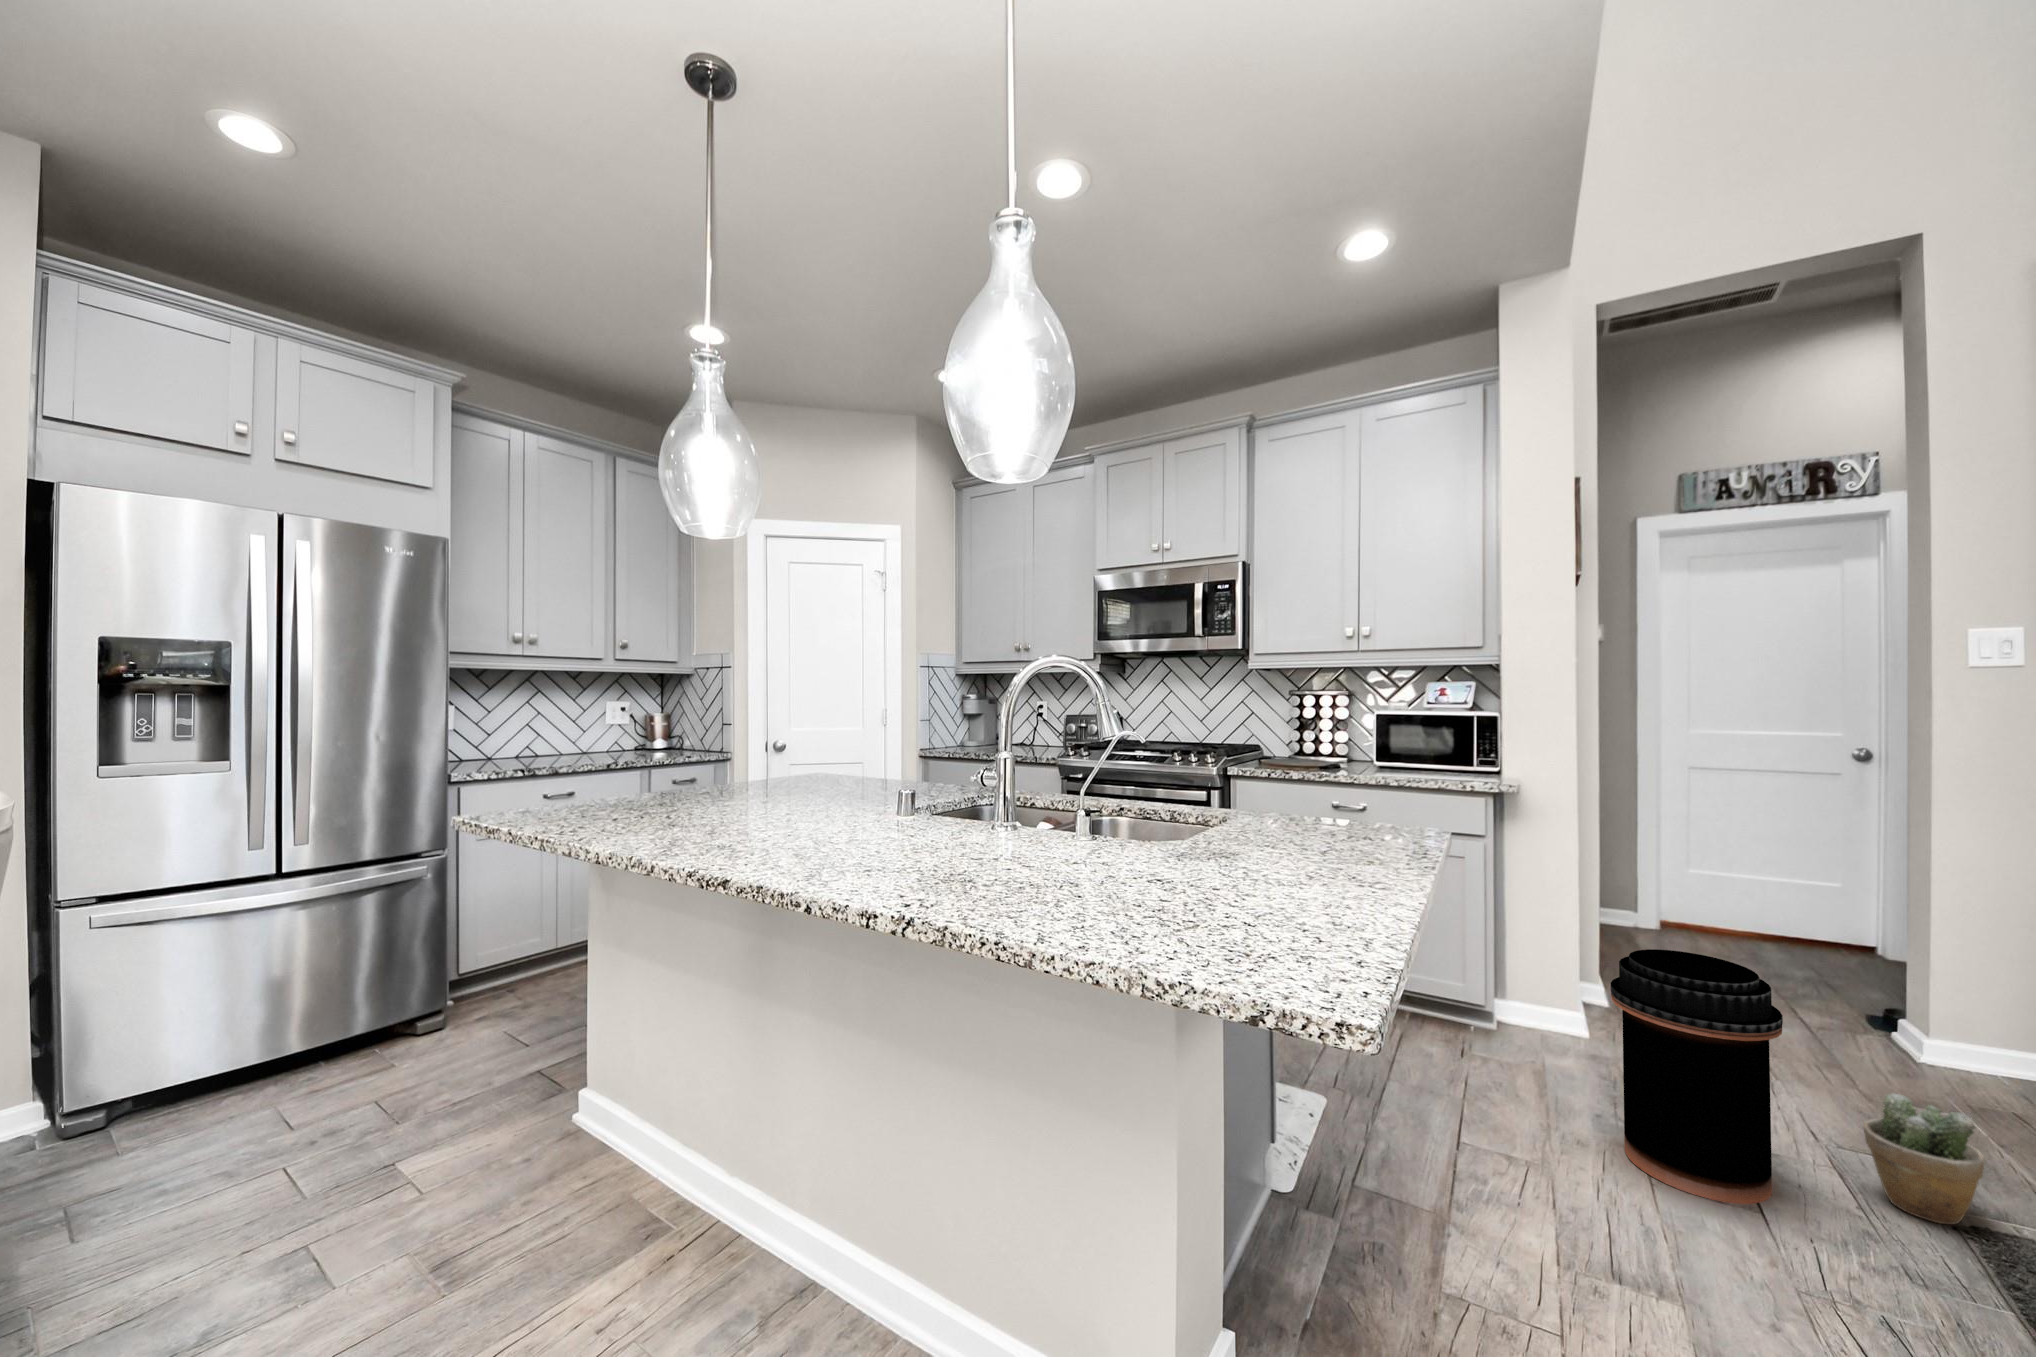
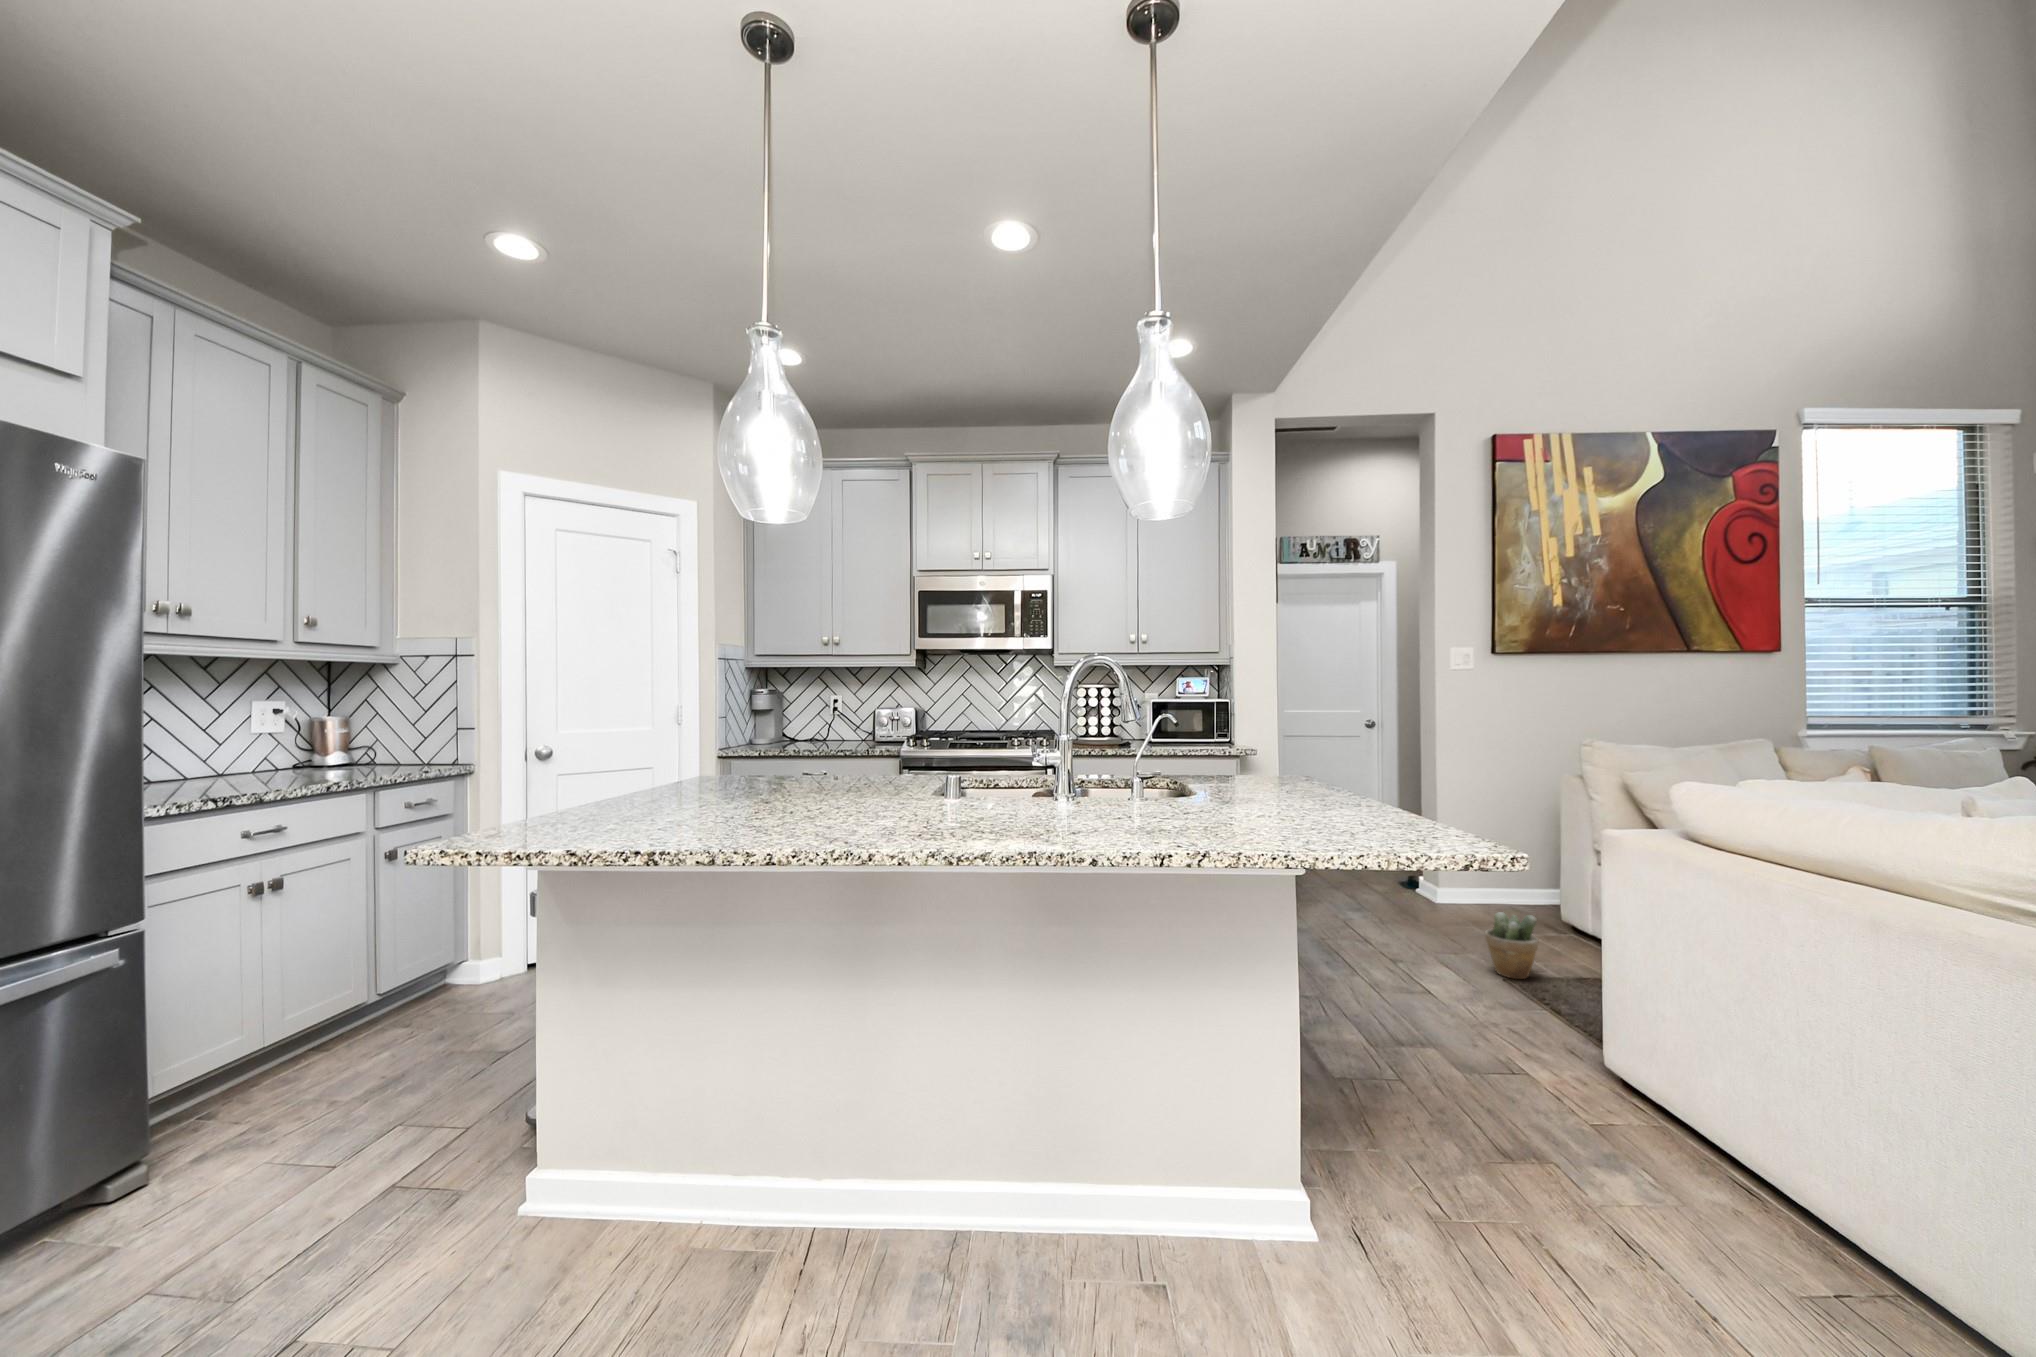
trash can: present [1611,949,1783,1204] -> none [1372,848,1465,996]

